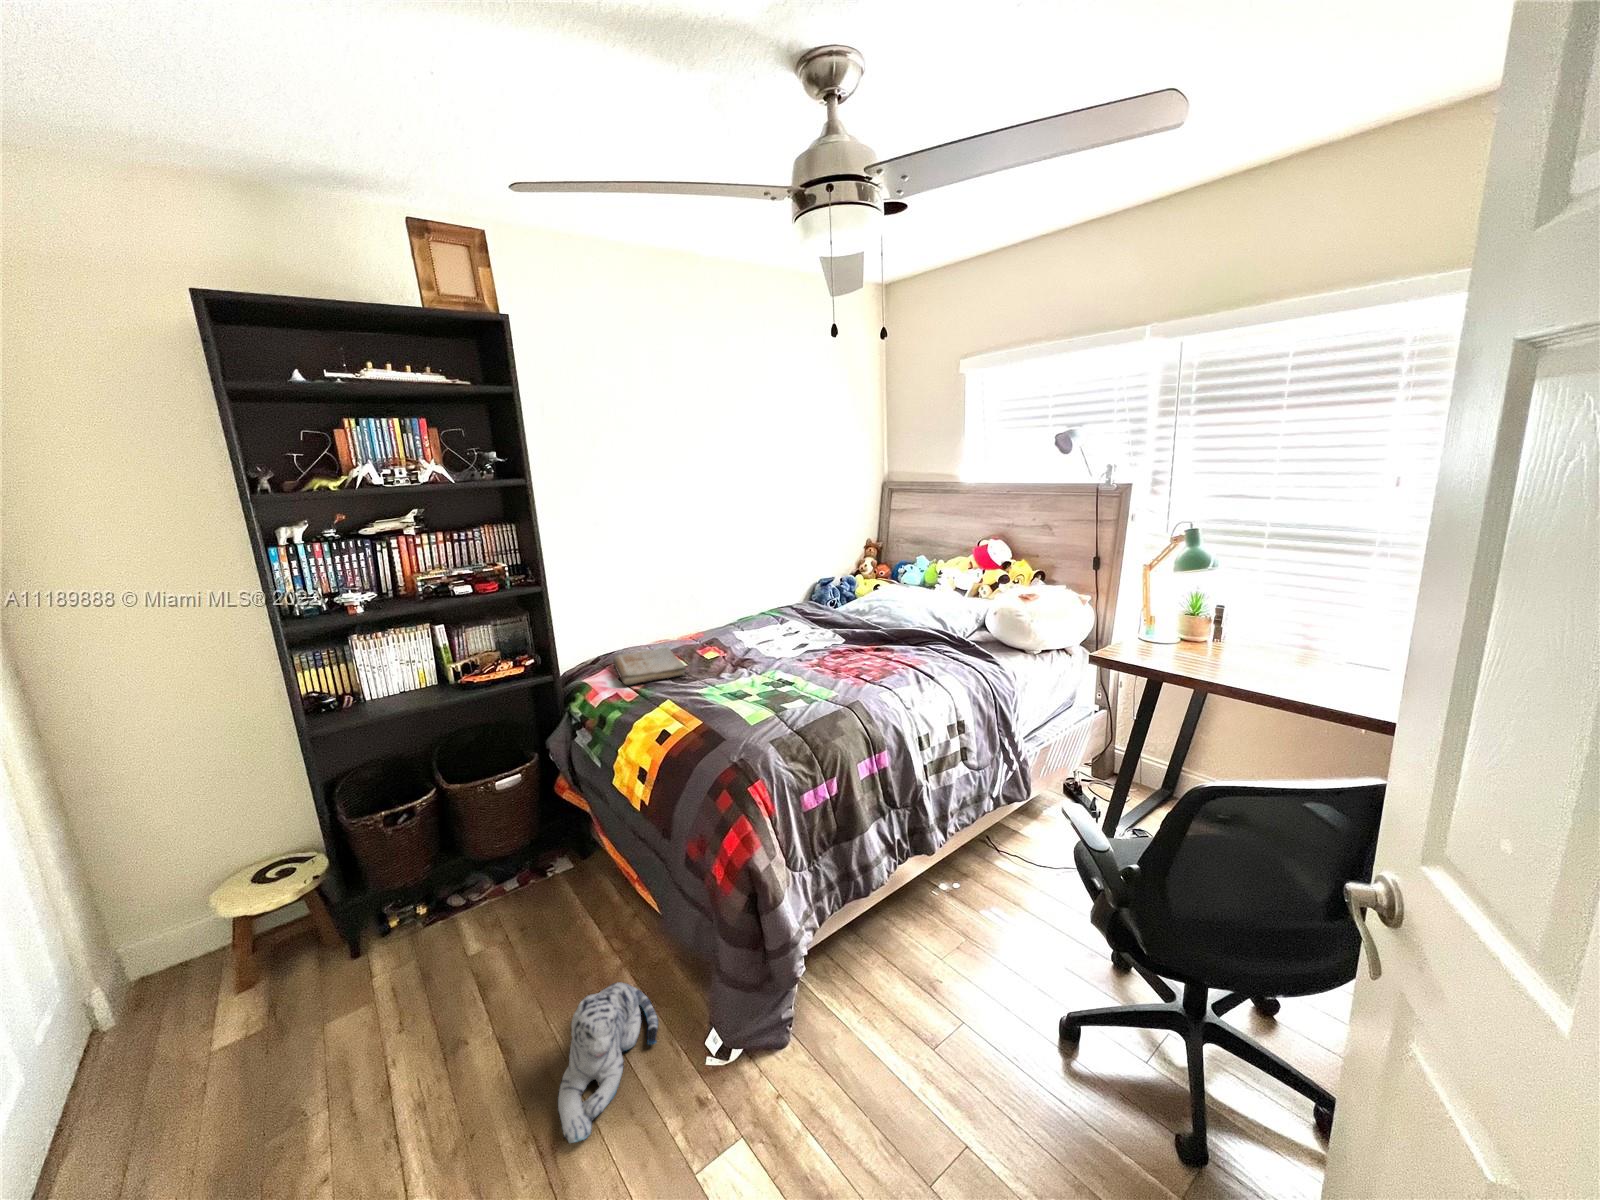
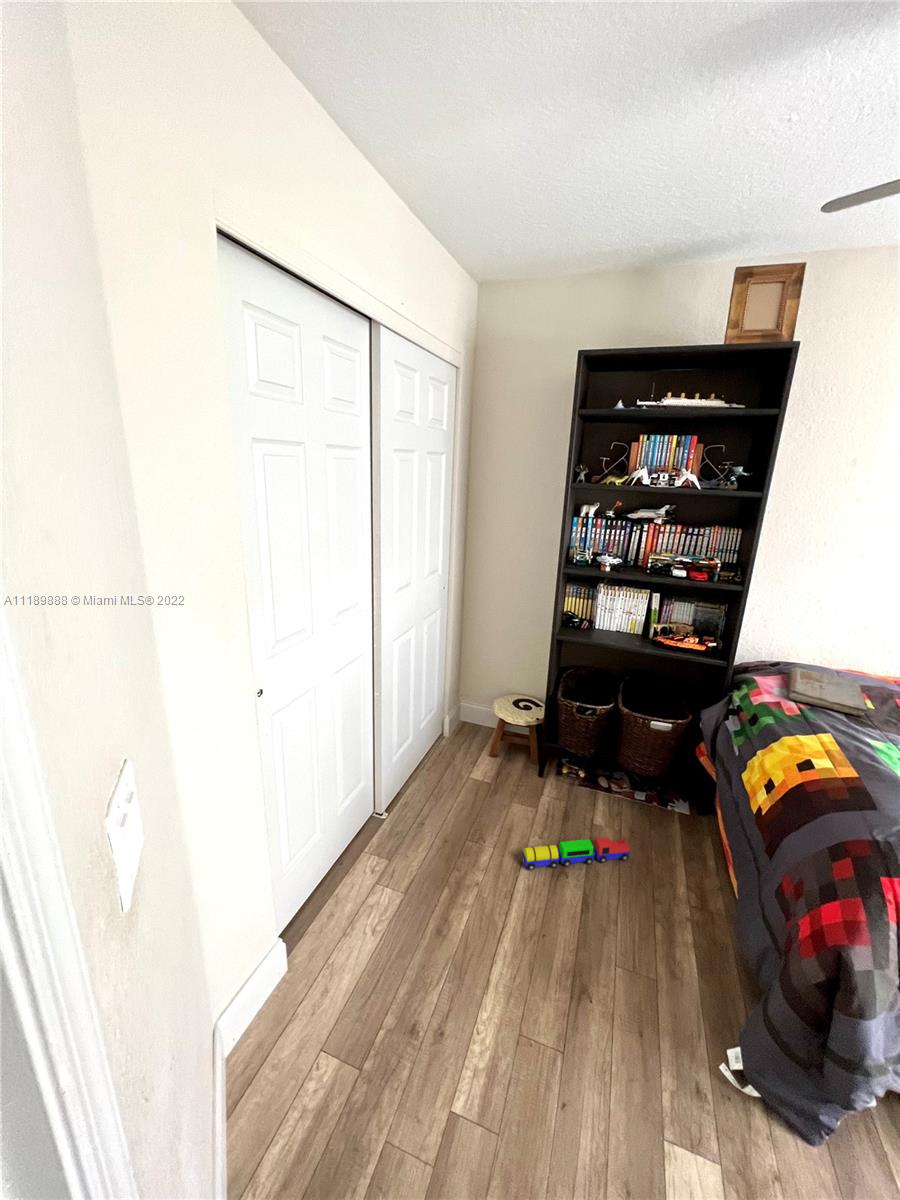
toy train: none [377,938,530,1087] -> present [522,837,630,870]
plush toy: present [558,982,658,1143] -> none [595,920,701,1014]

